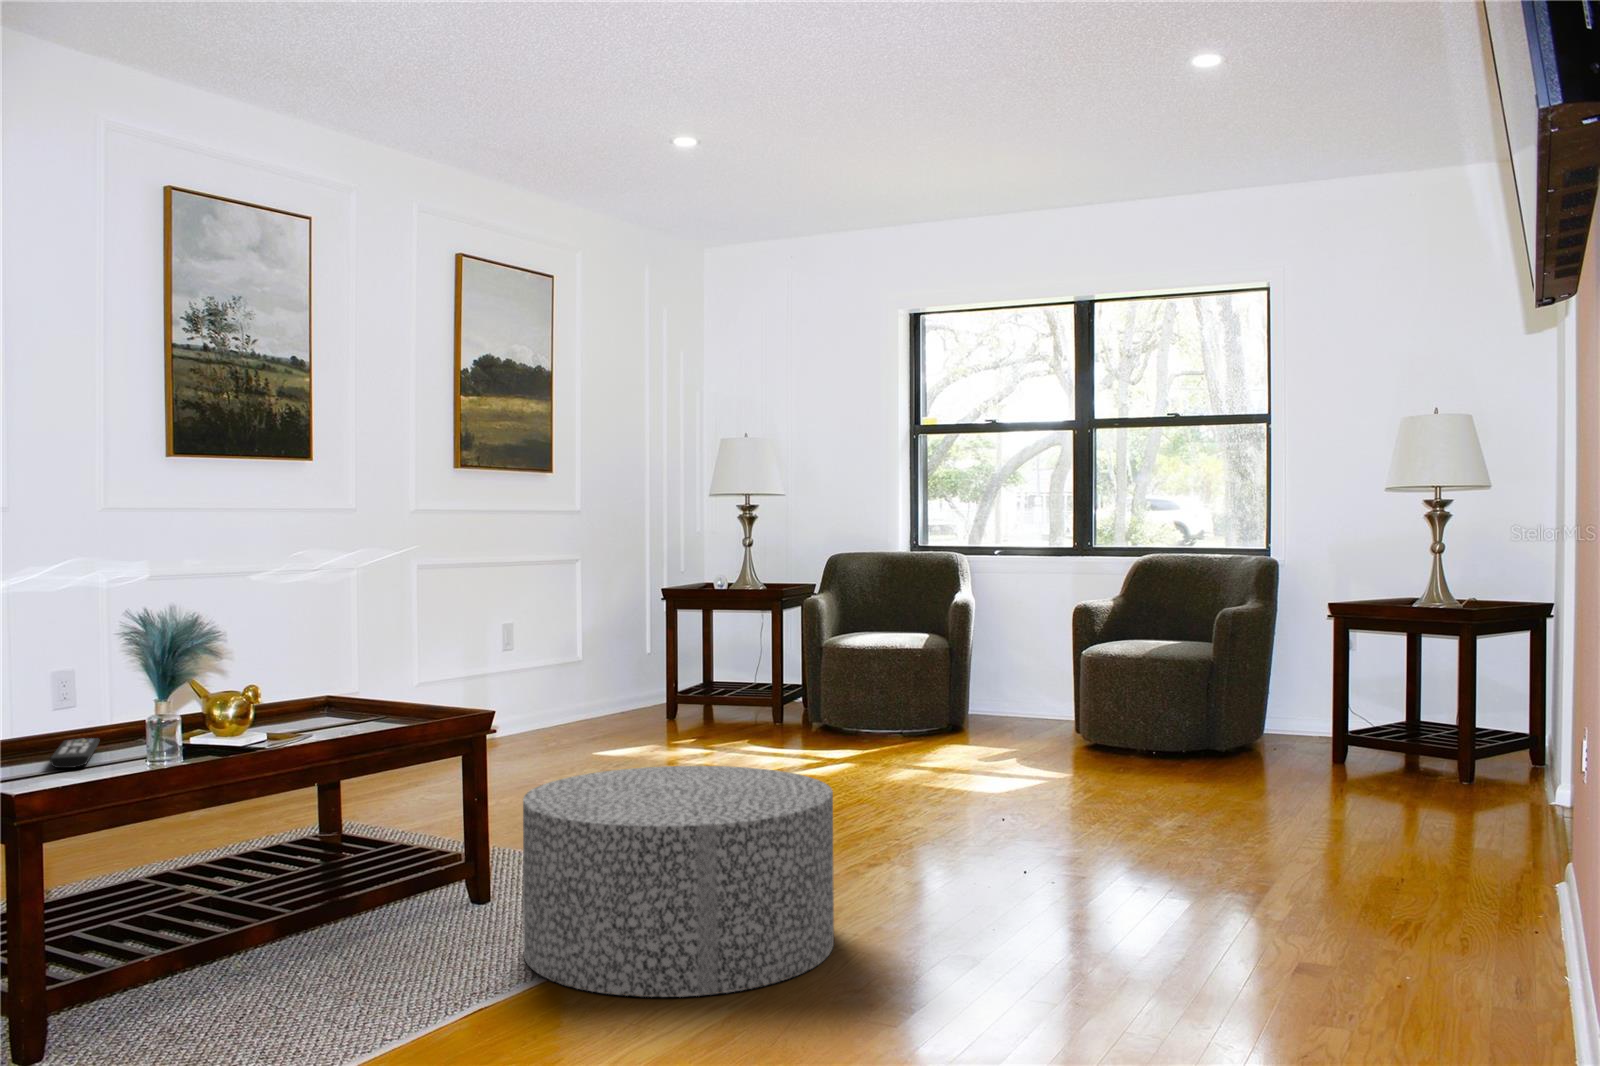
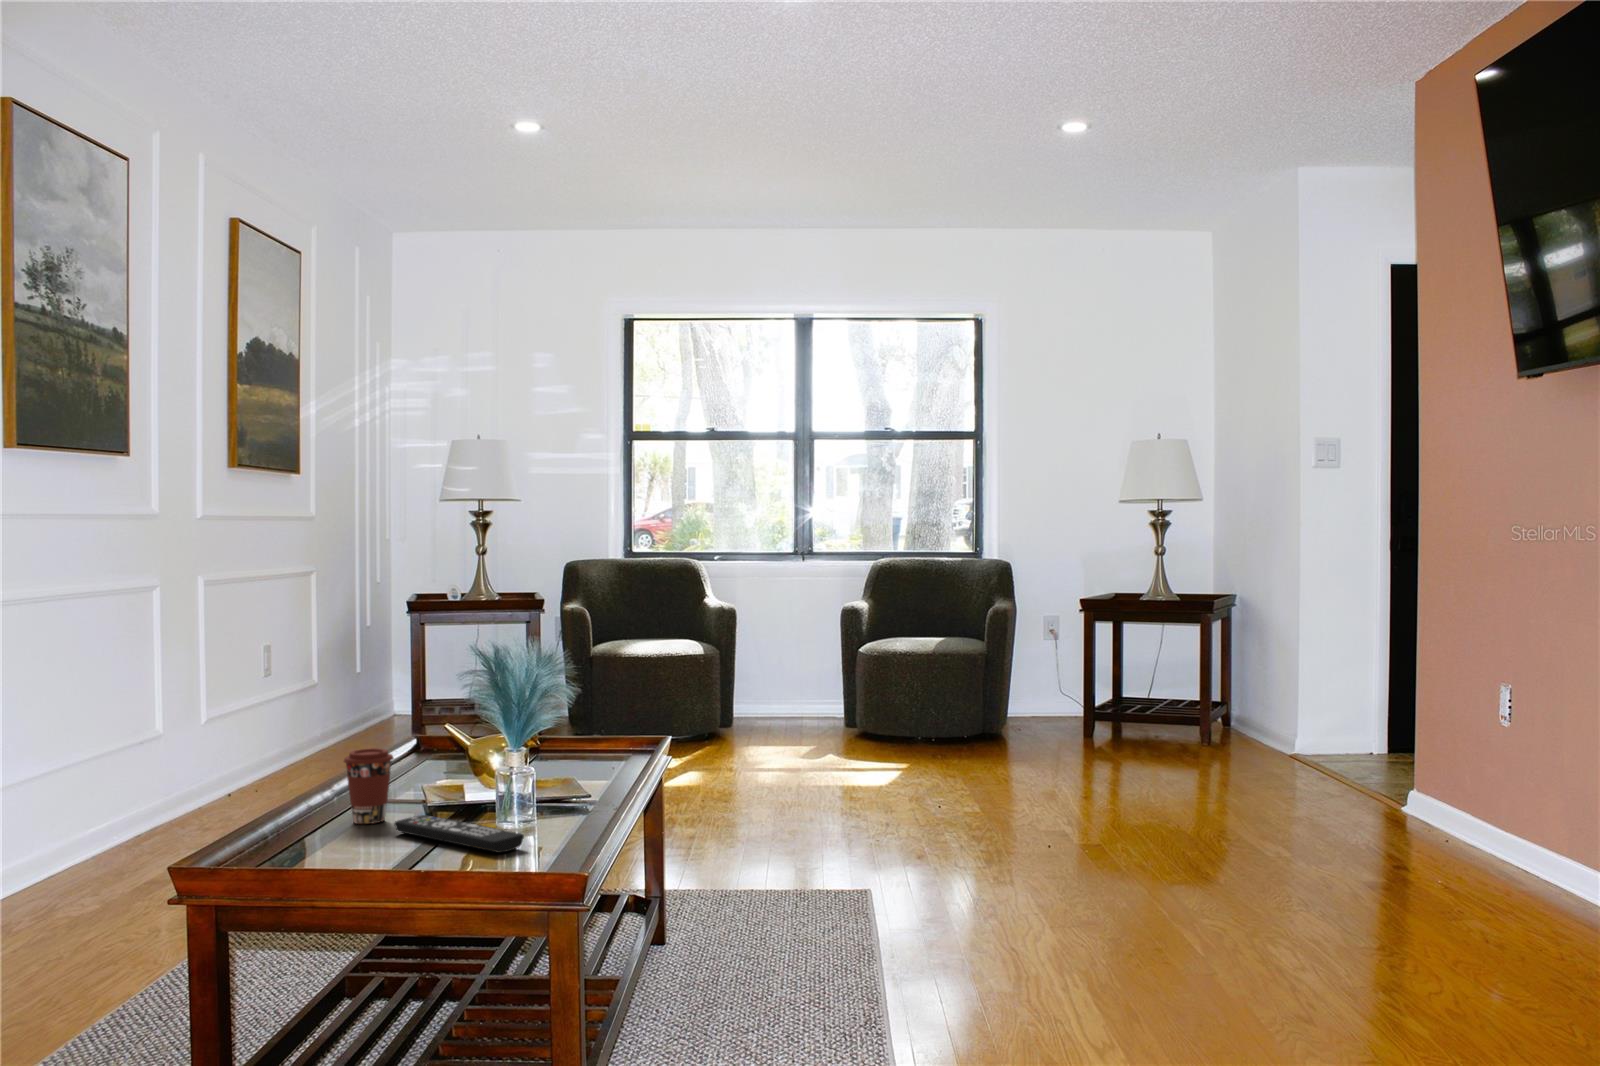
coffee cup: none [69,683,113,743] -> present [344,748,394,824]
ottoman: present [523,766,834,997] -> none [810,776,1108,1002]

